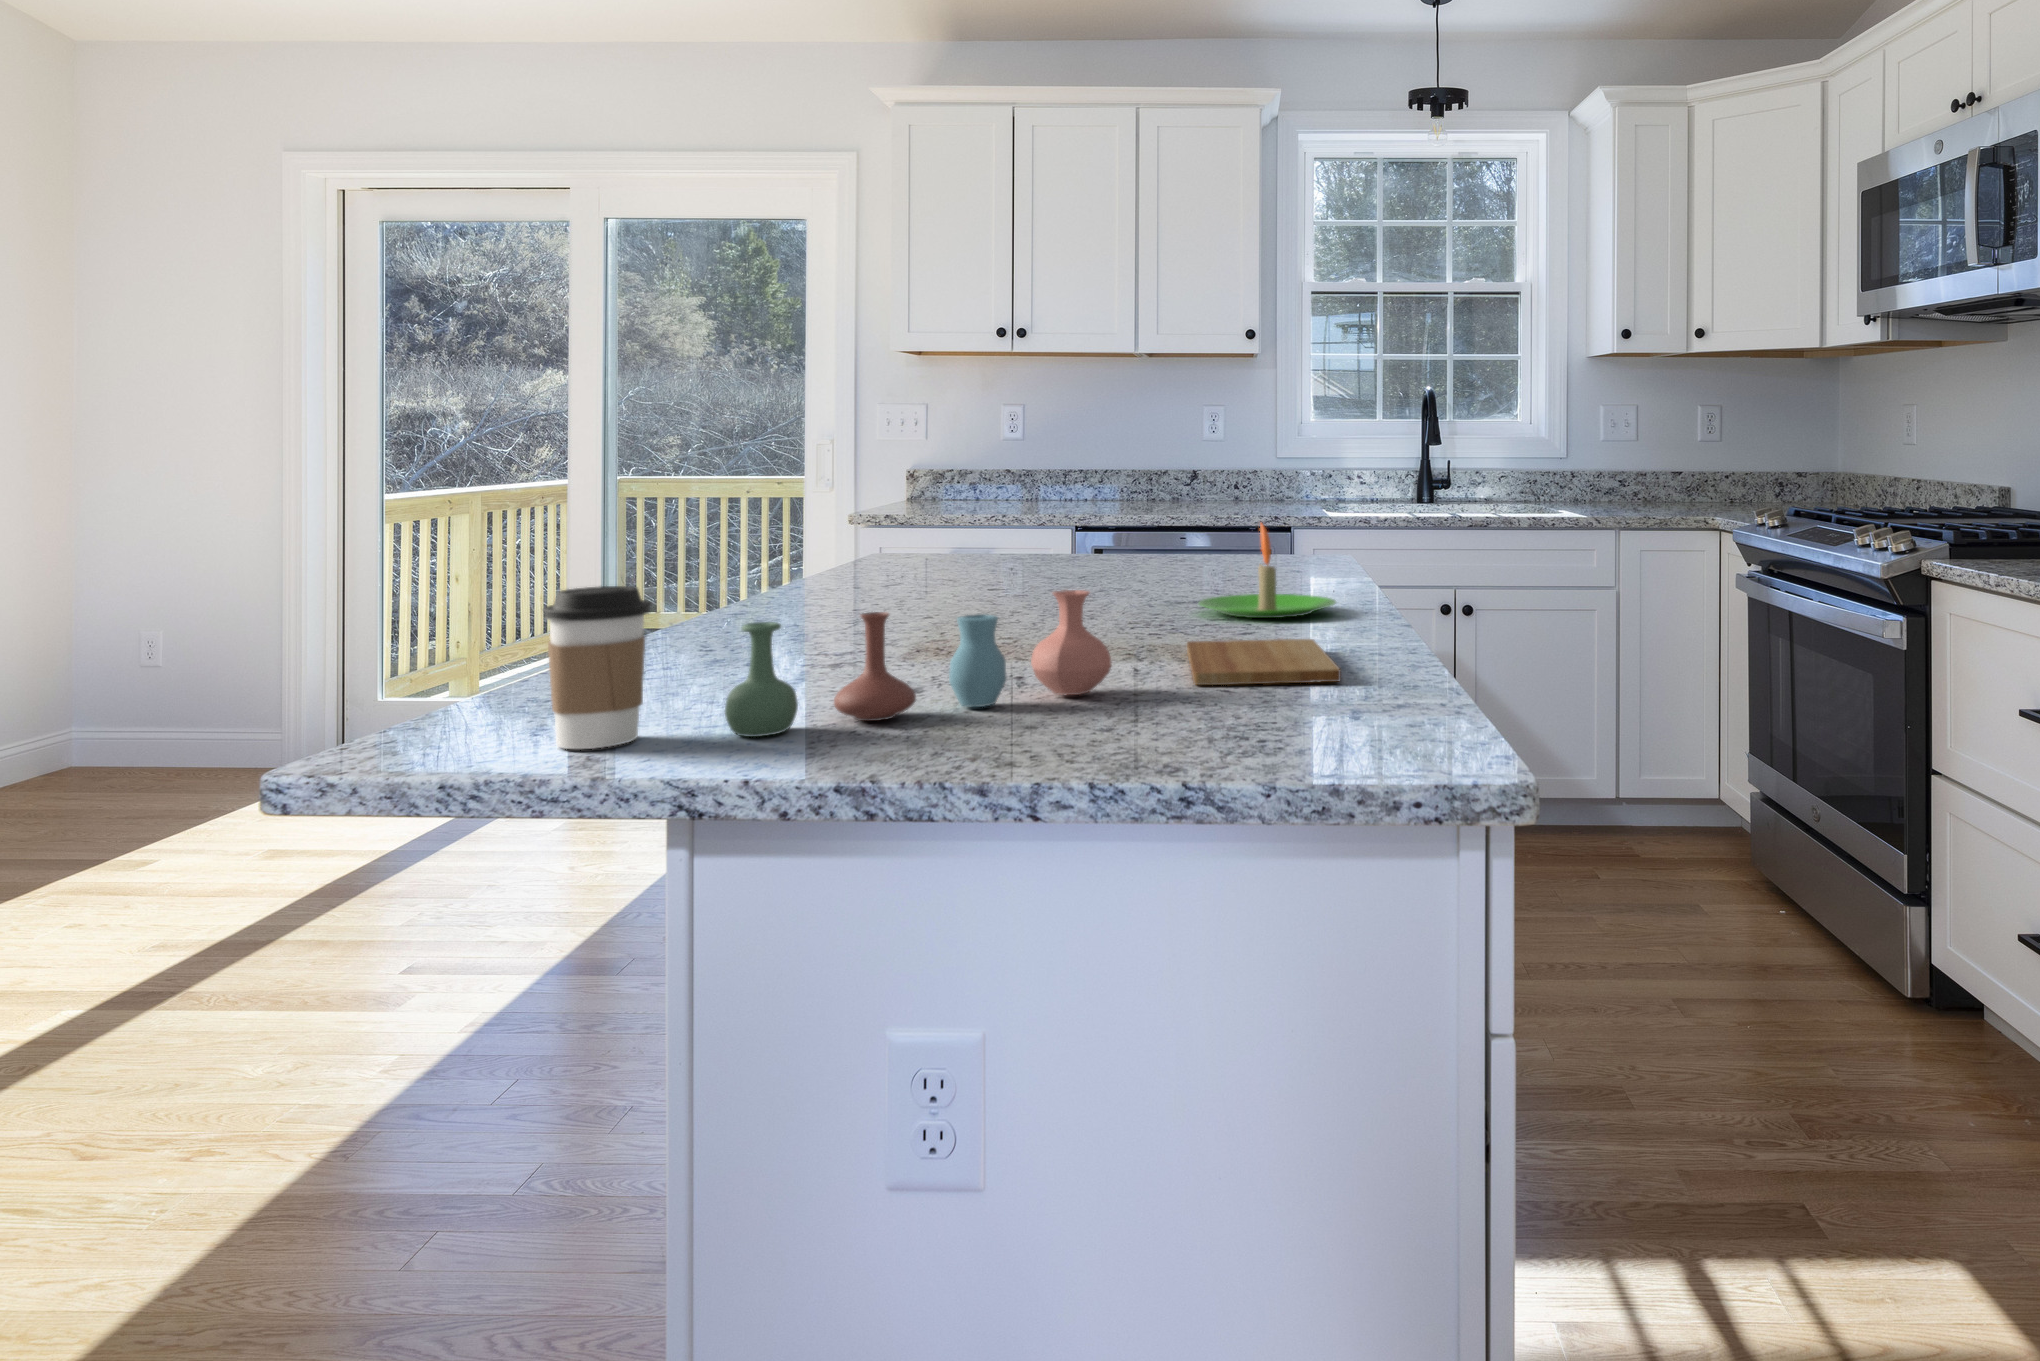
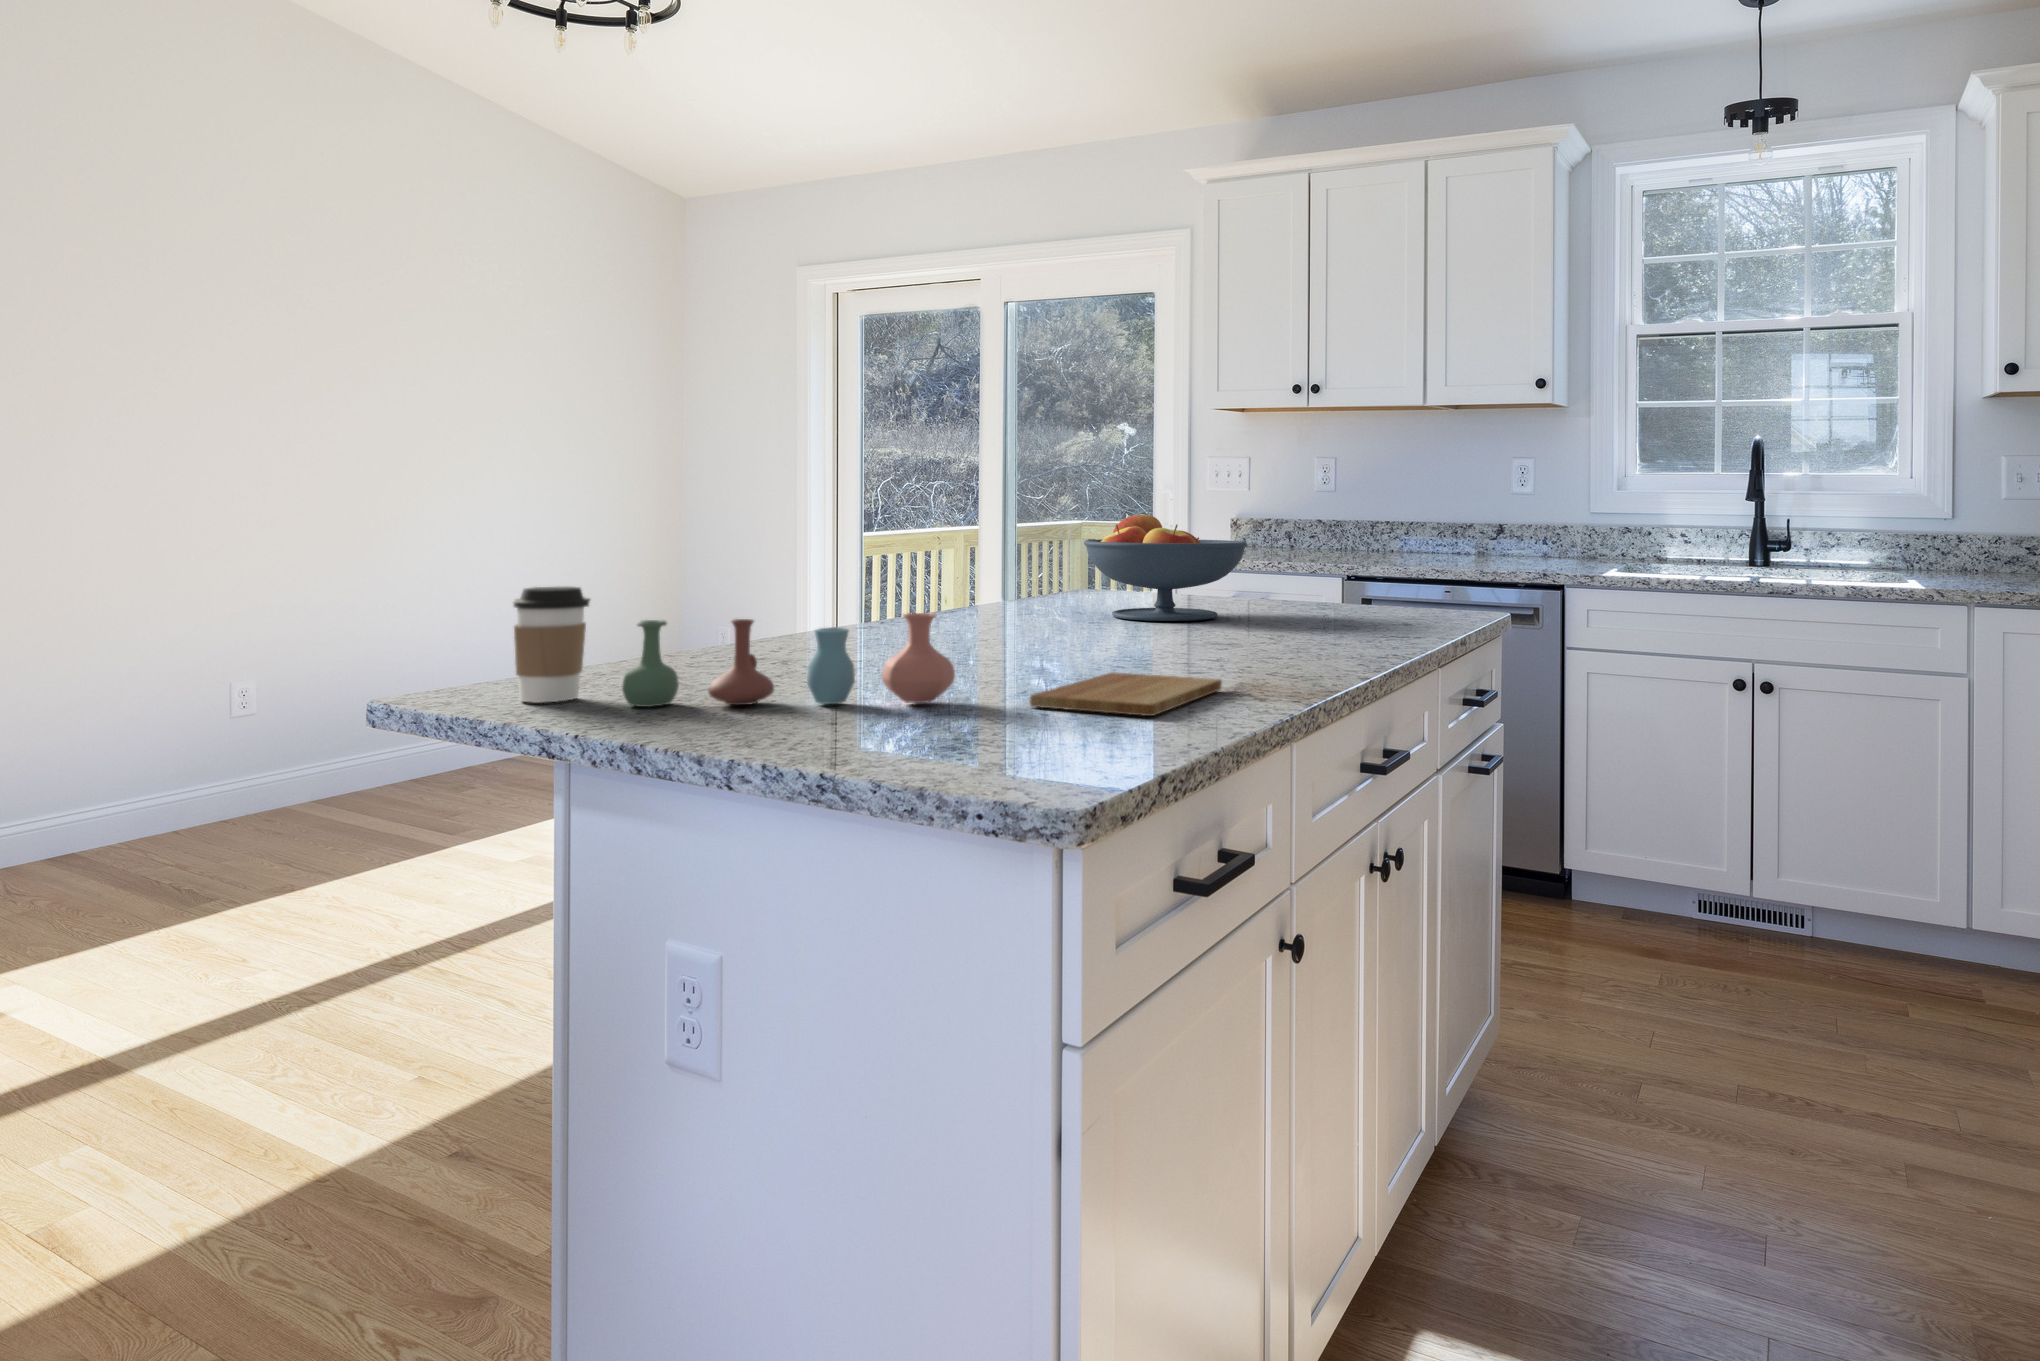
fruit bowl: none [926,469,1107,585] -> present [1084,514,1247,621]
candle: present [1199,523,1336,618] -> none [1221,568,1359,662]

